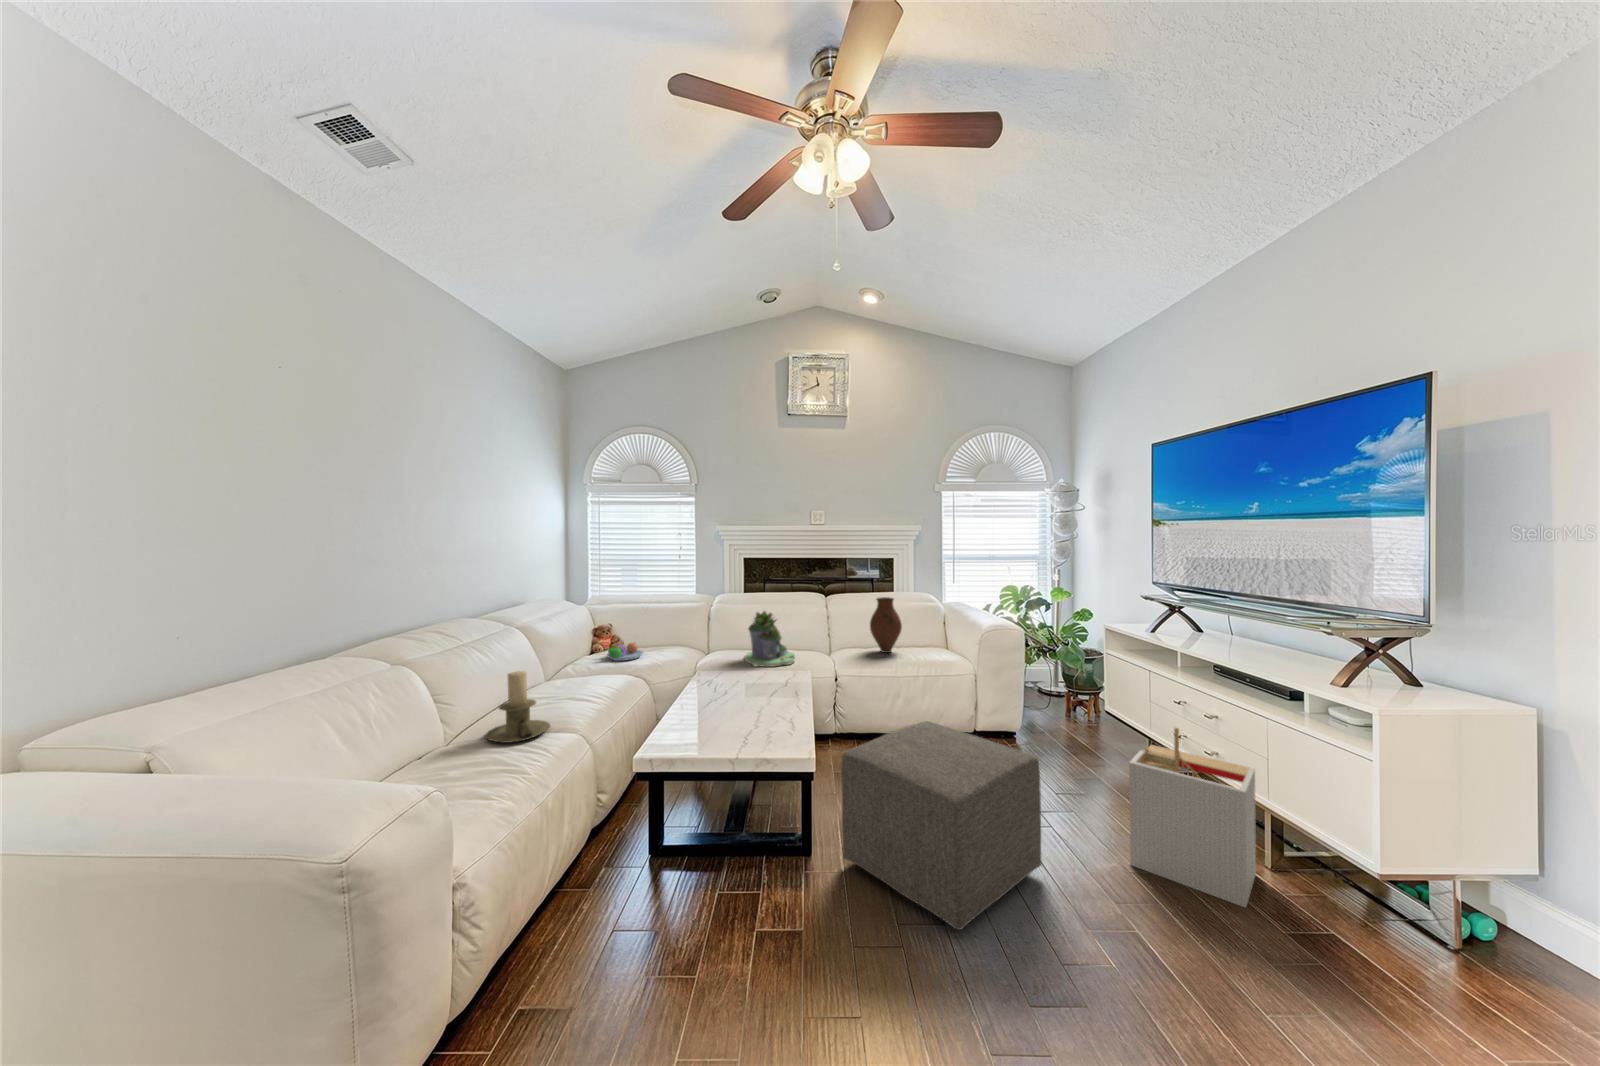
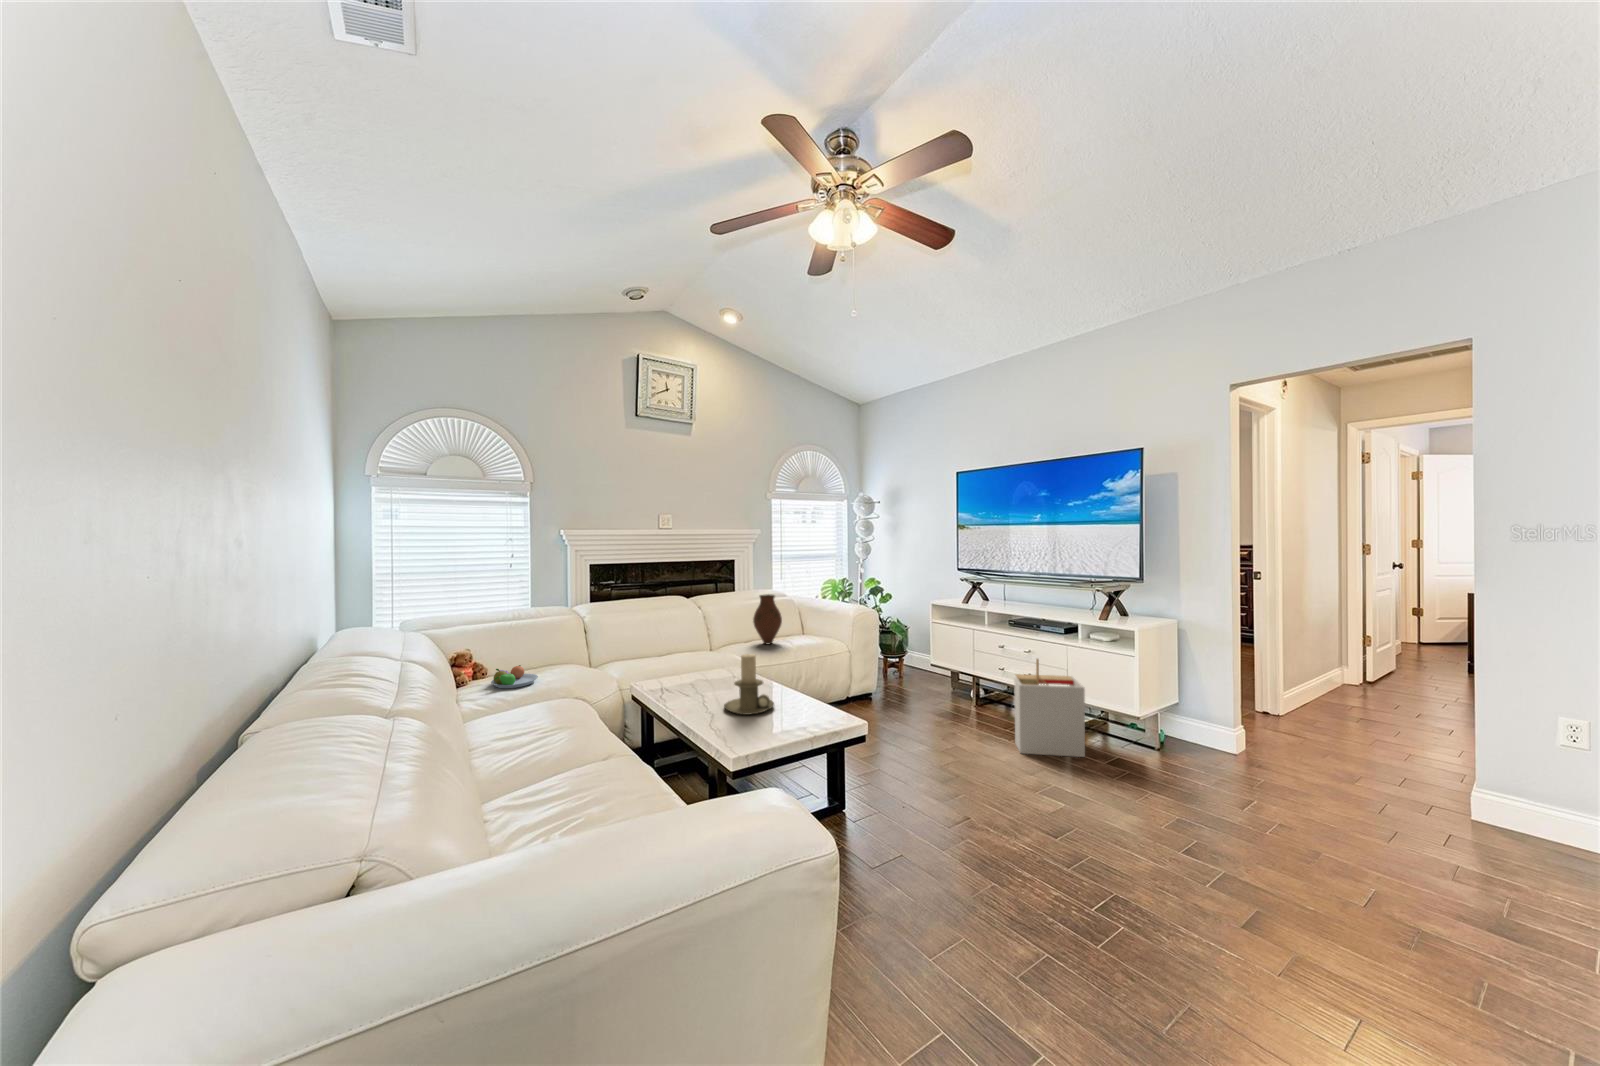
succulent planter: present [745,611,795,667] -> none [650,615,709,670]
candle holder: present [485,671,550,743] -> present [724,654,774,715]
ottoman: present [841,721,1042,930] -> none [873,684,994,814]

